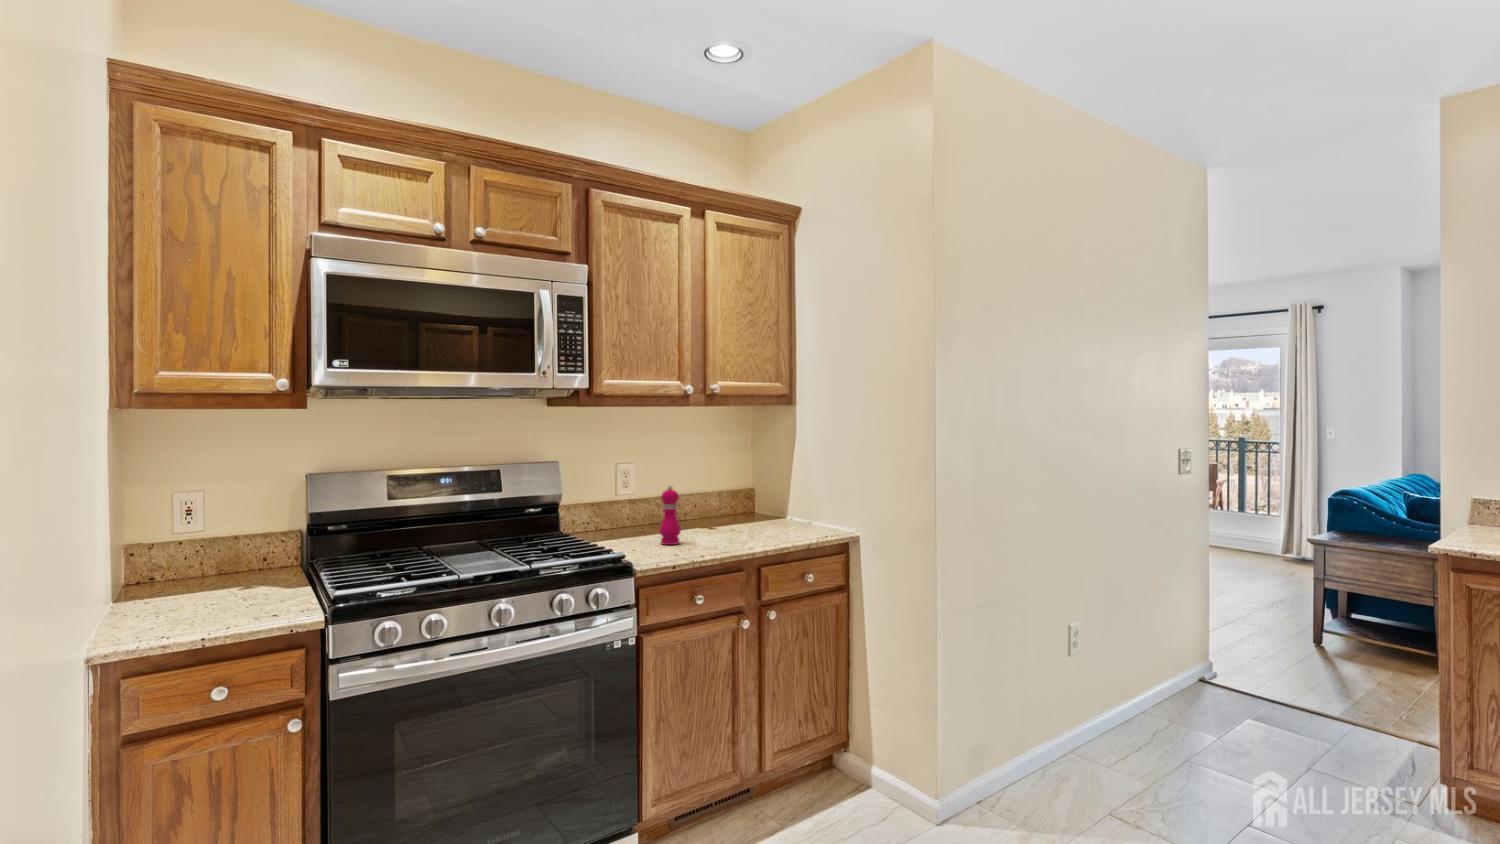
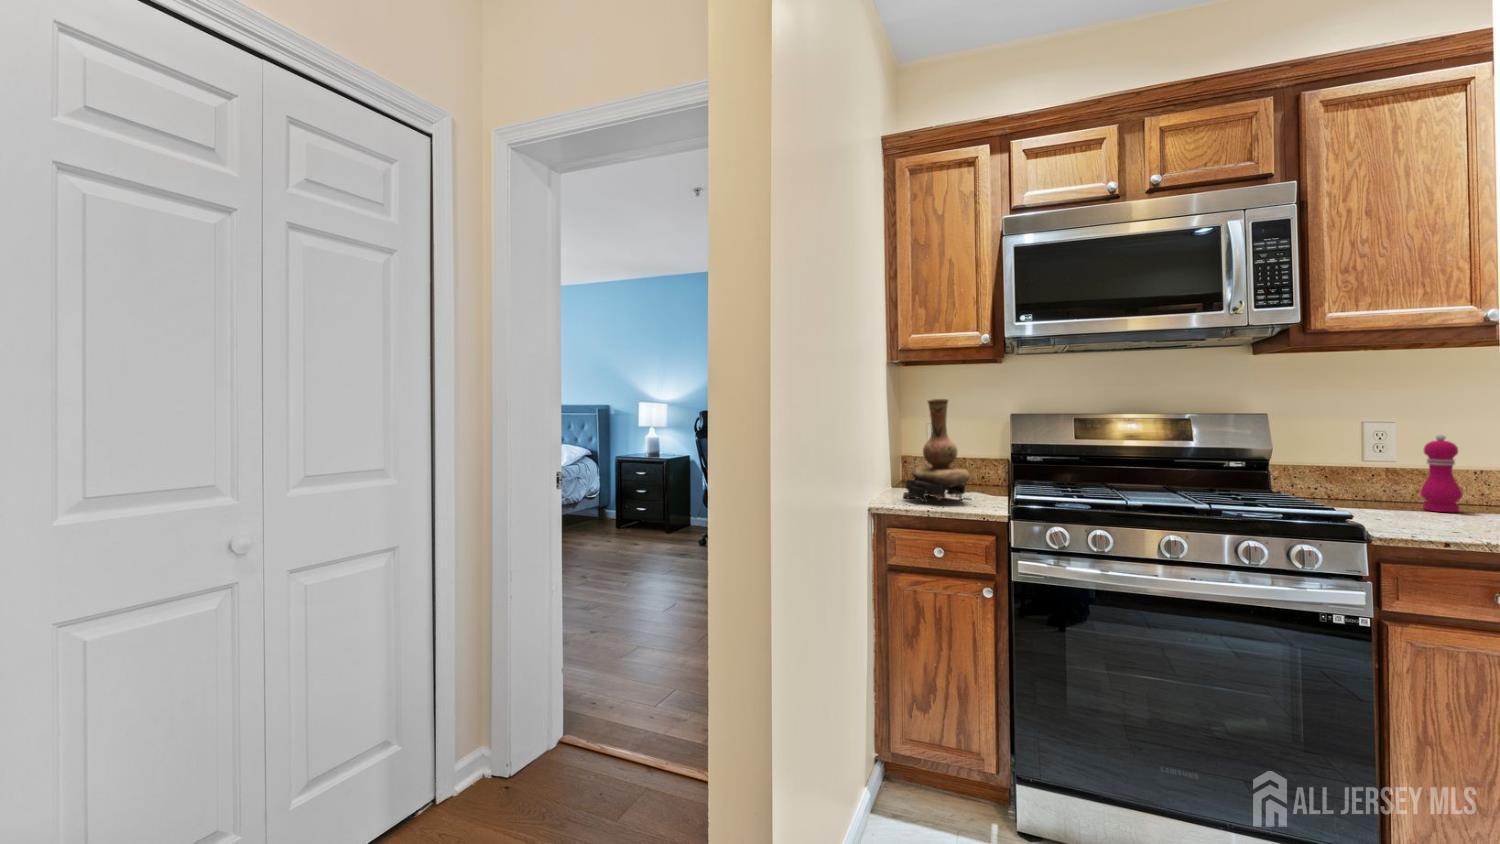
vase: none [152,462,269,613] -> present [903,399,970,502]

